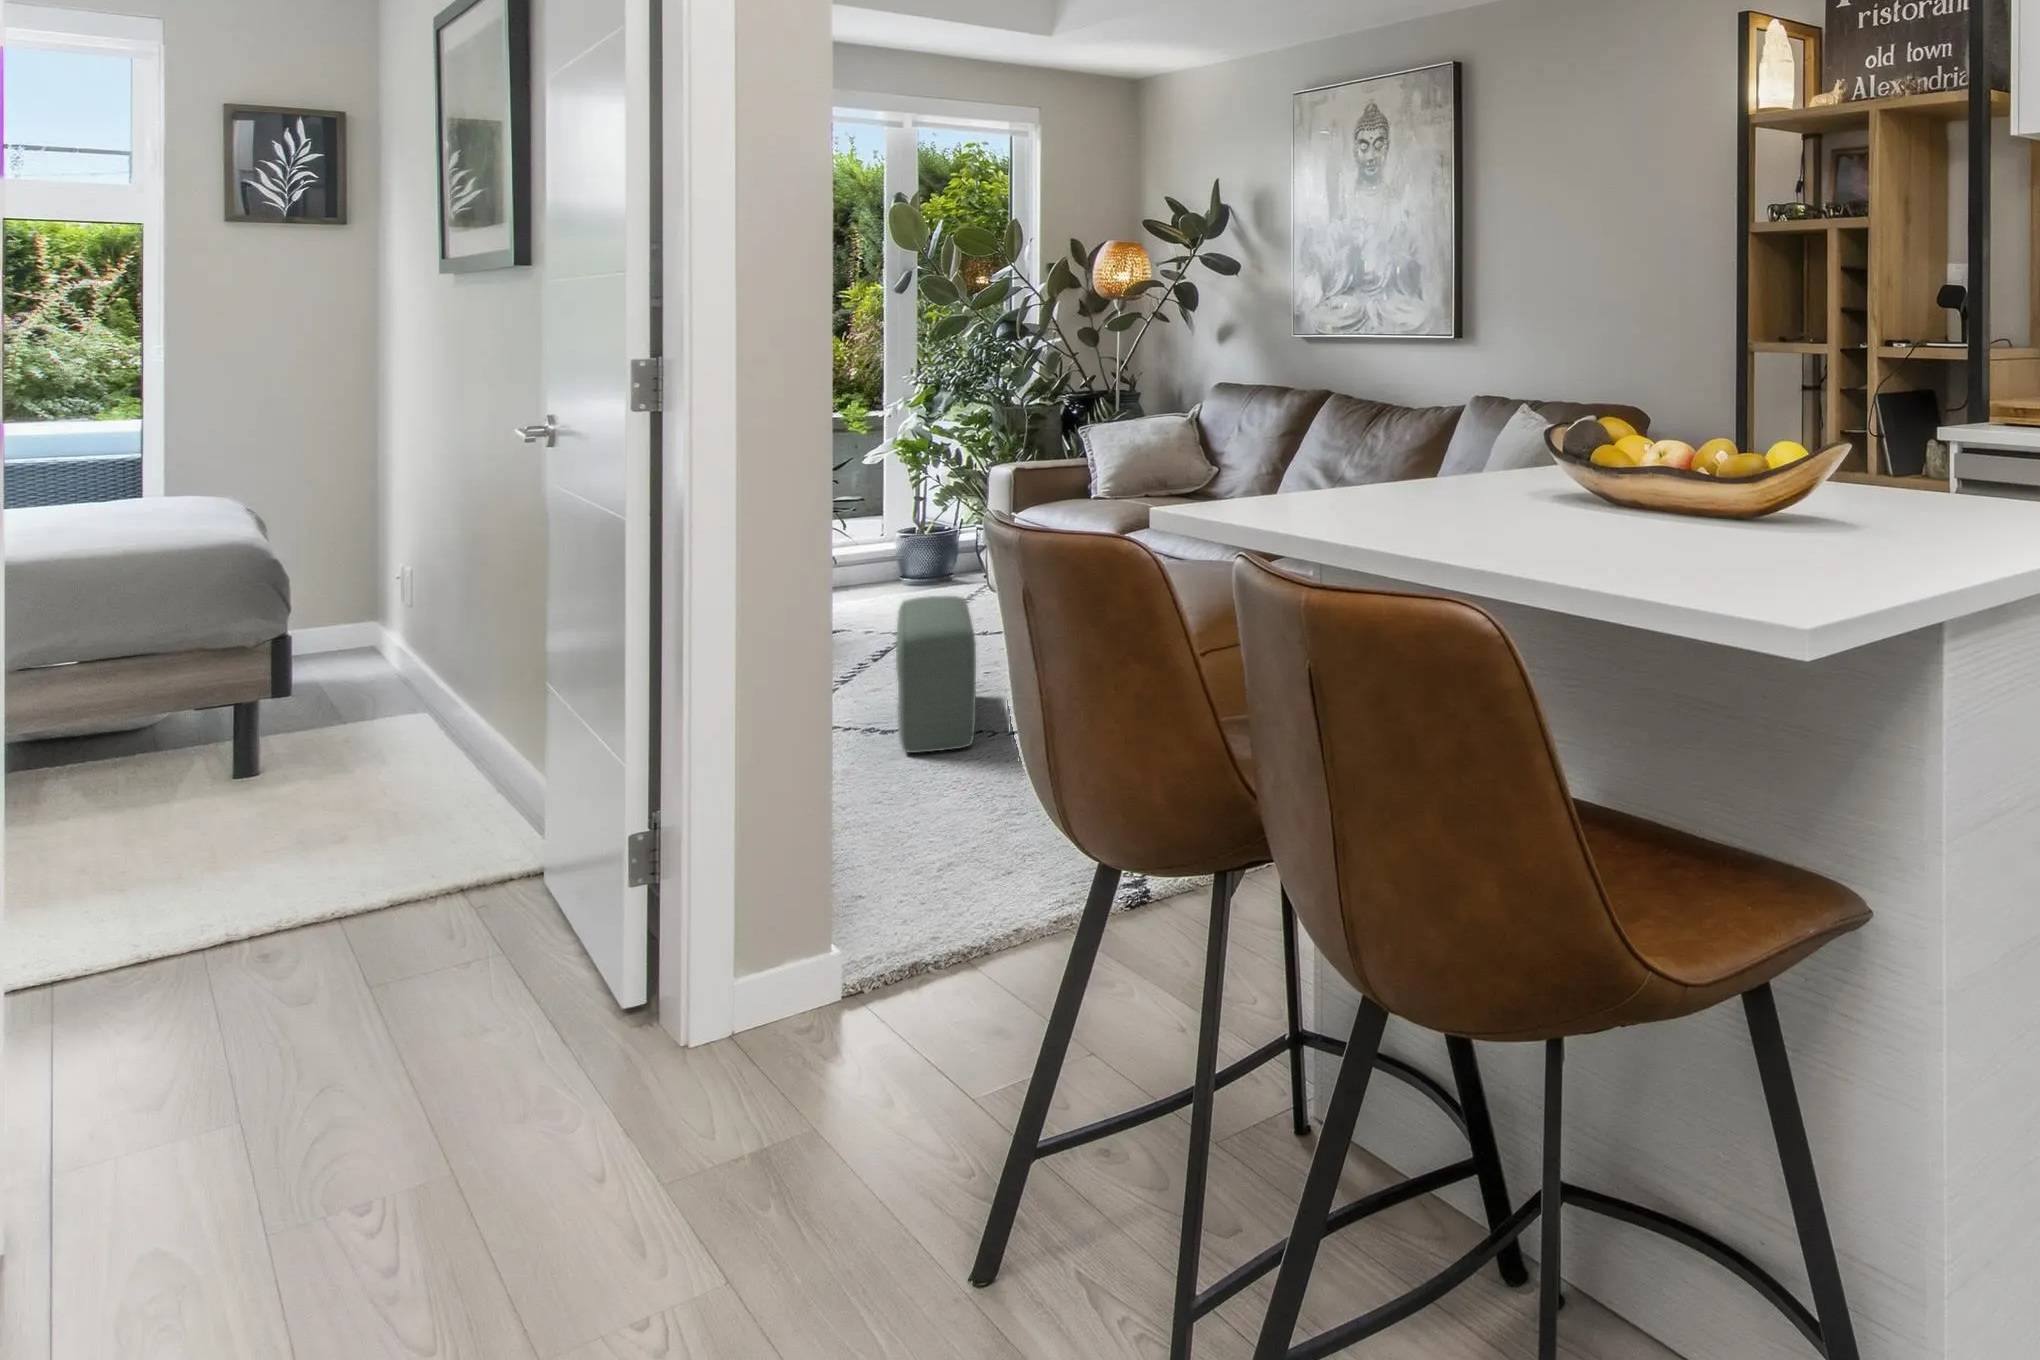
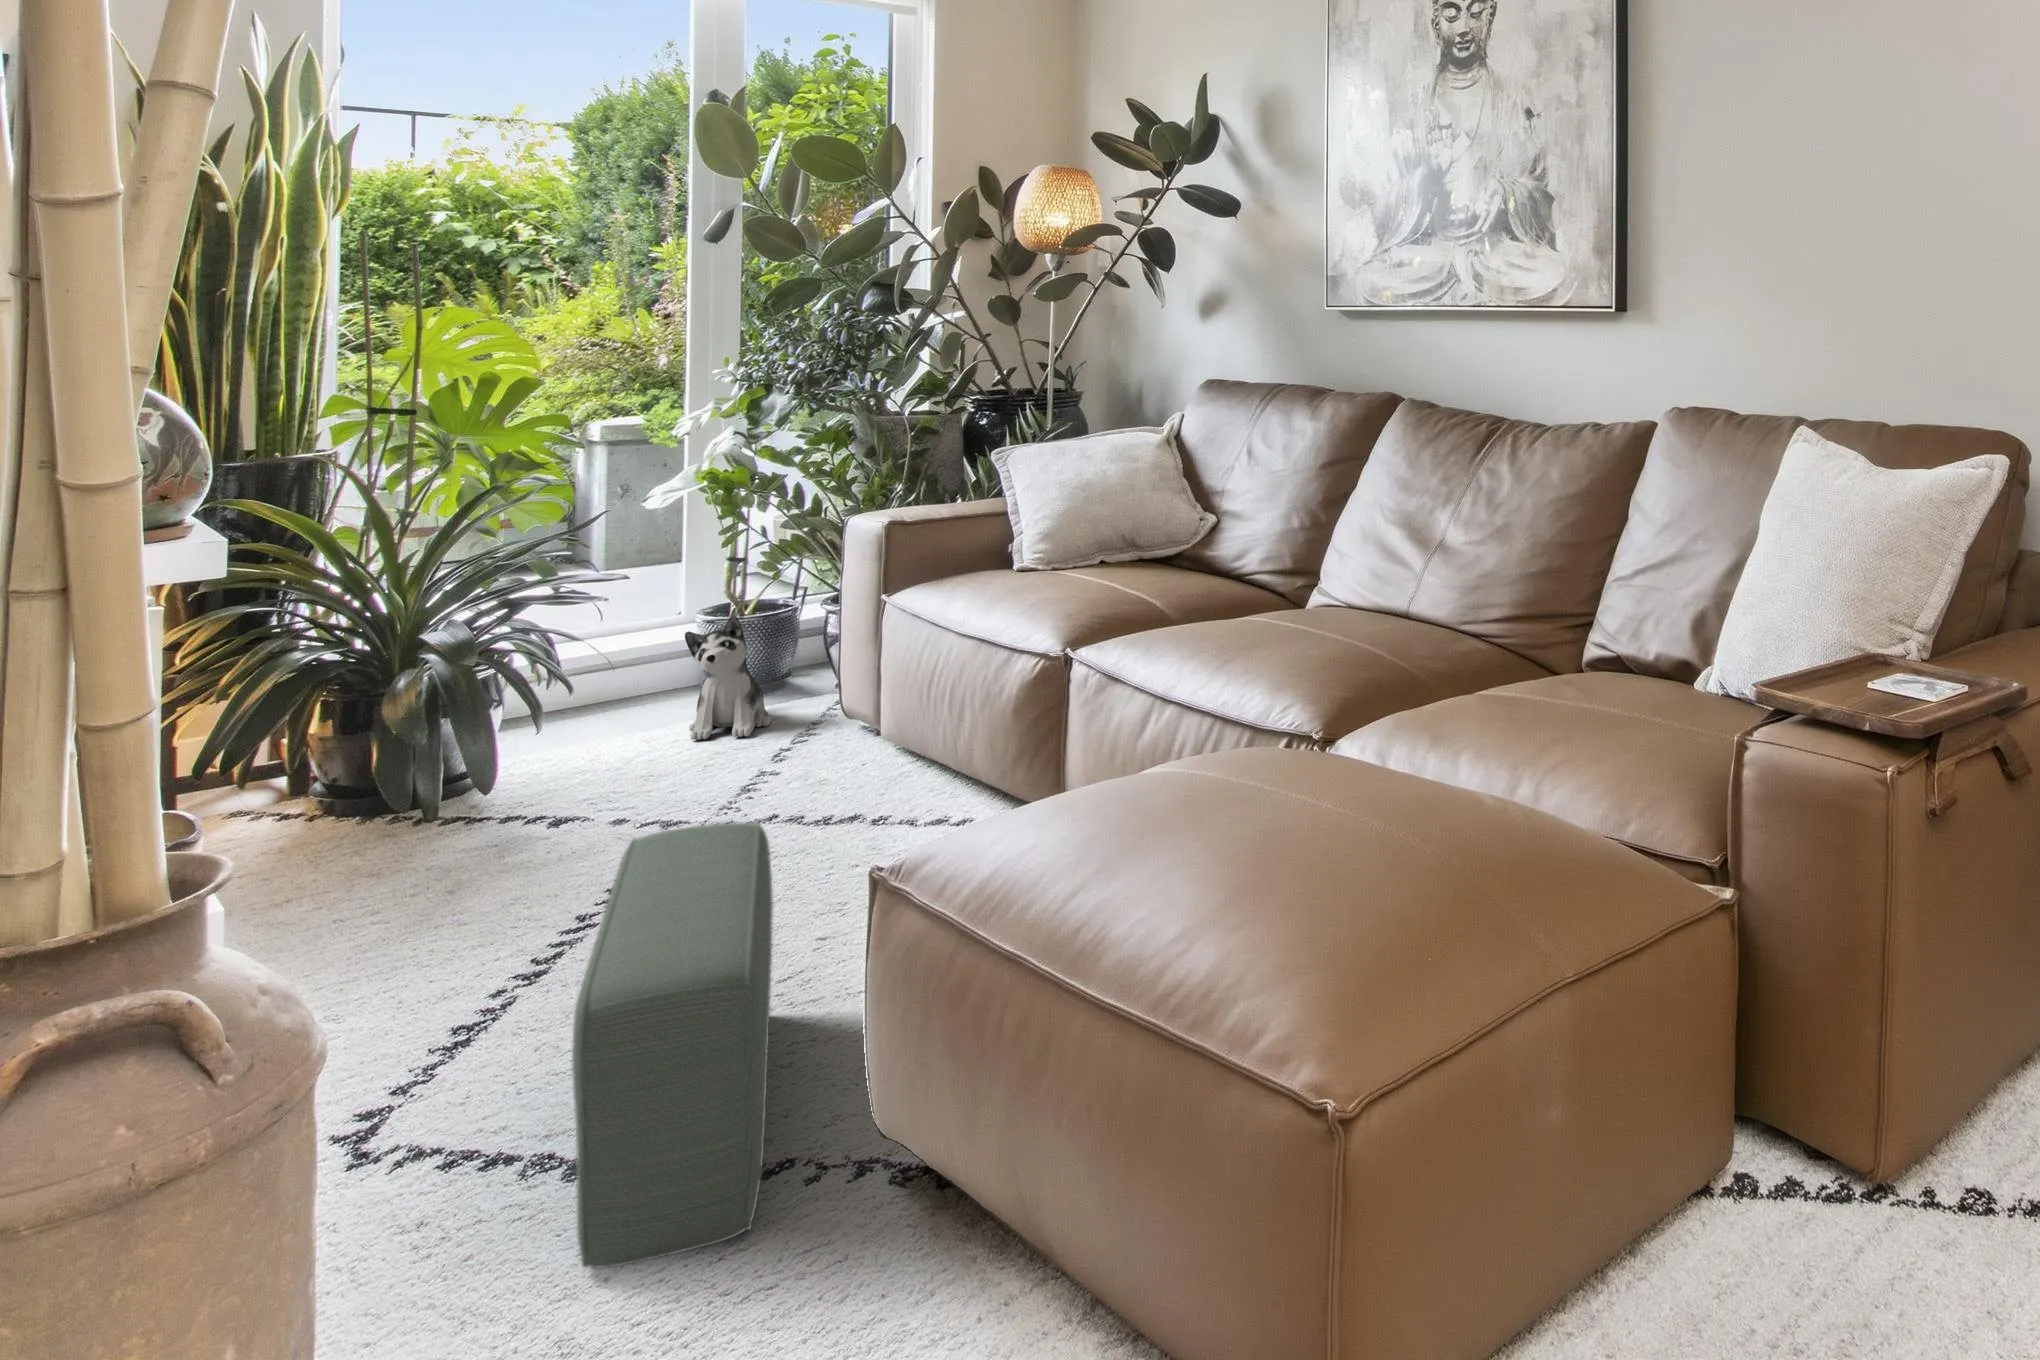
plush toy: none [894,527,945,603] -> present [685,615,771,740]

